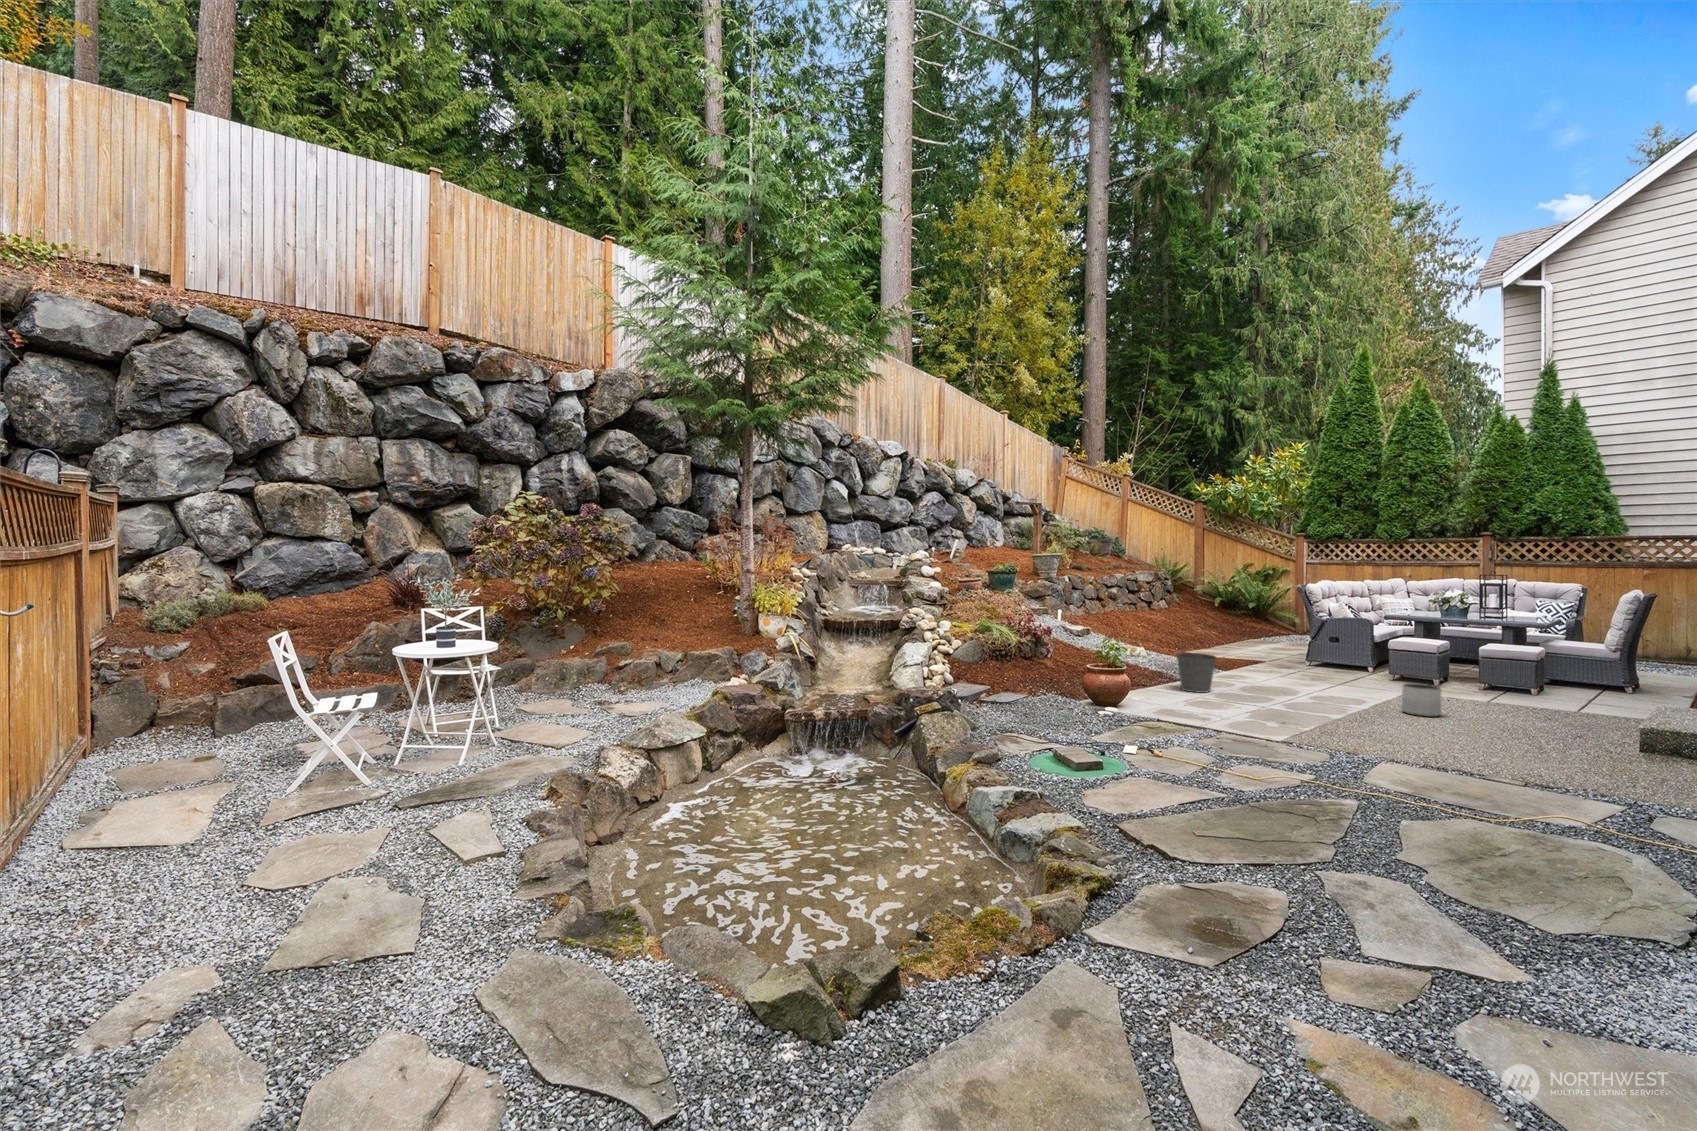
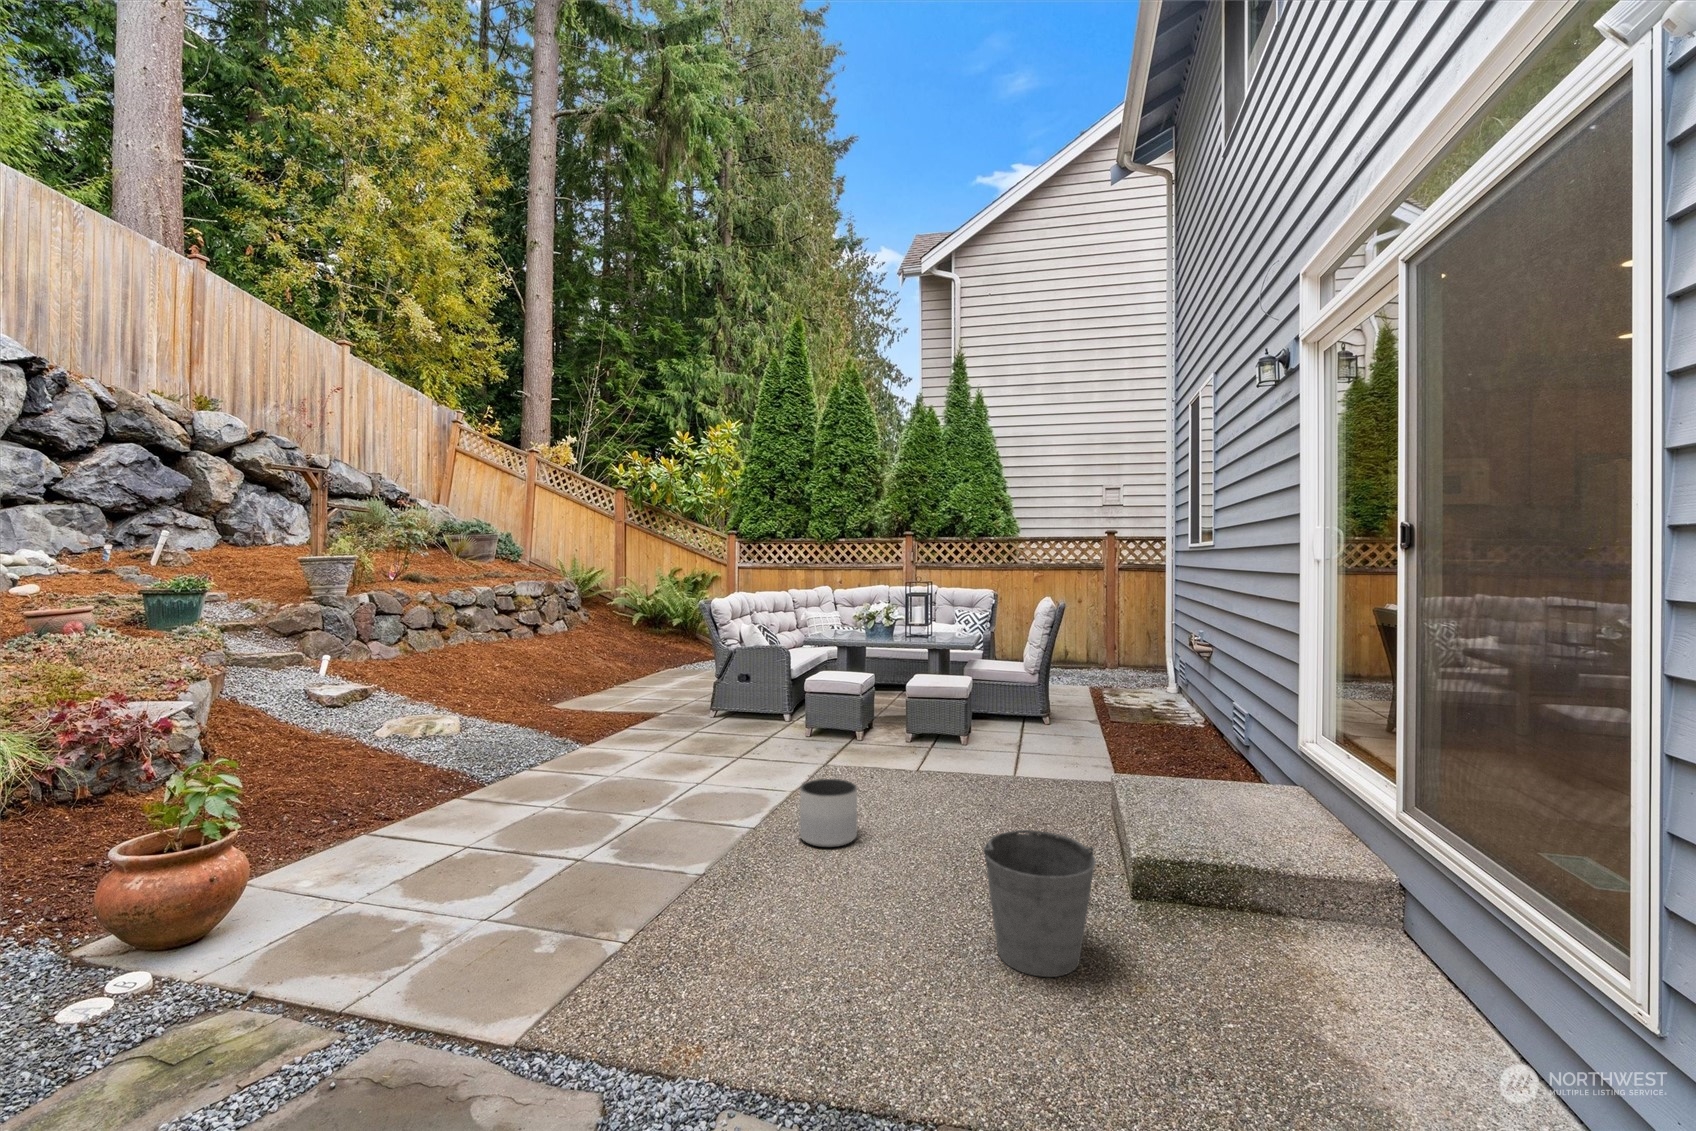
bucket: present [1177,653,1216,693] -> present [983,830,1096,977]

